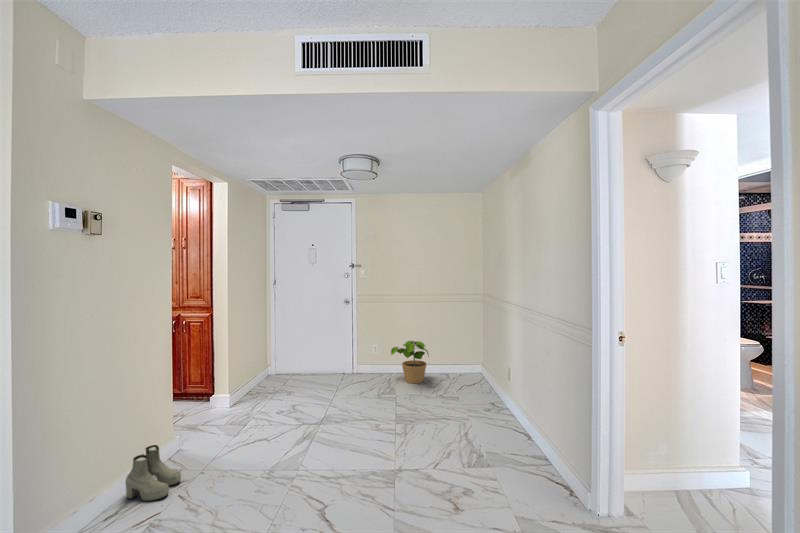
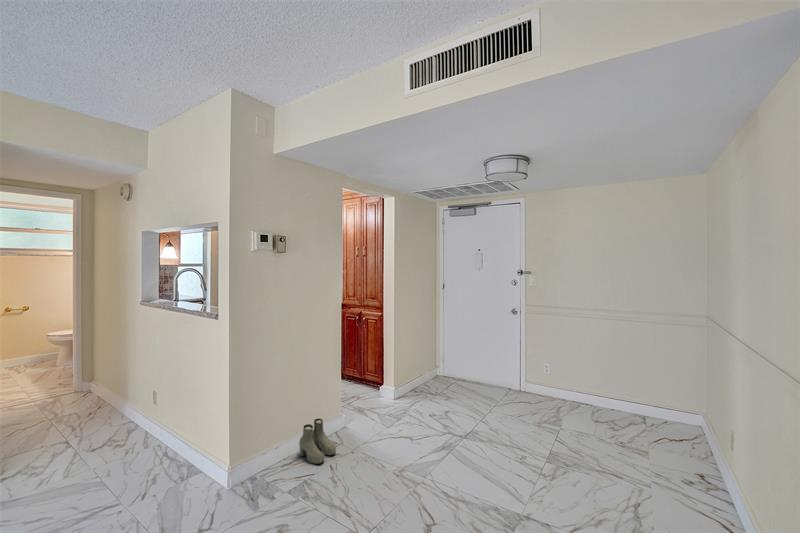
potted plant: present [391,341,428,383] -> none [558,365,610,417]

